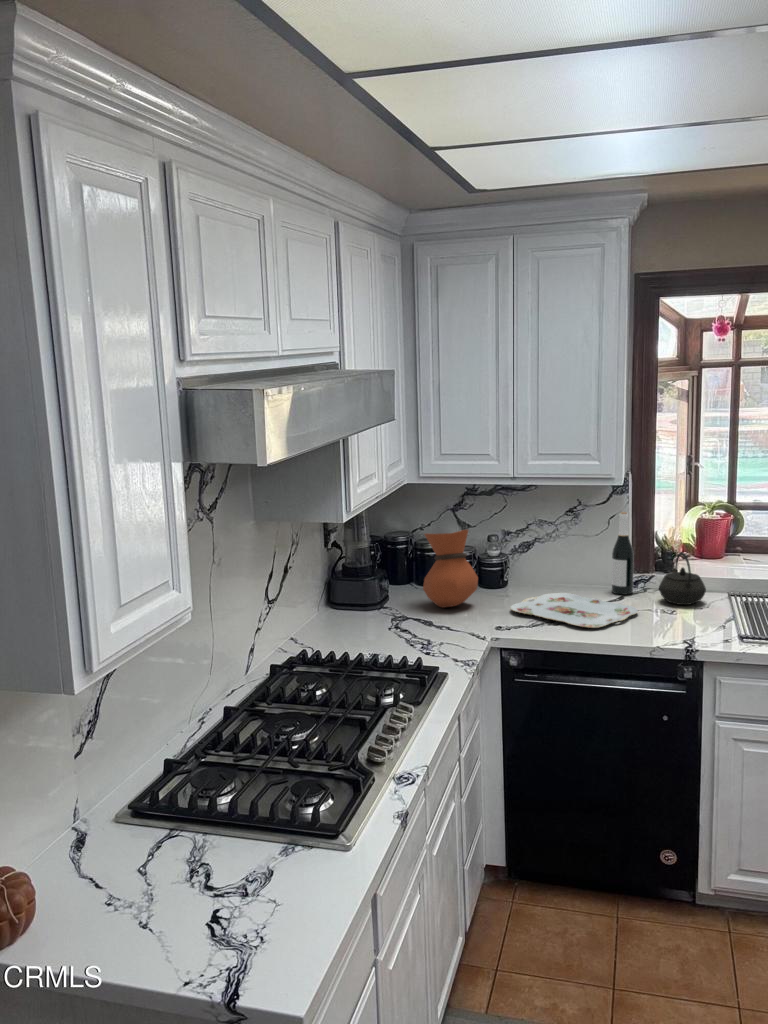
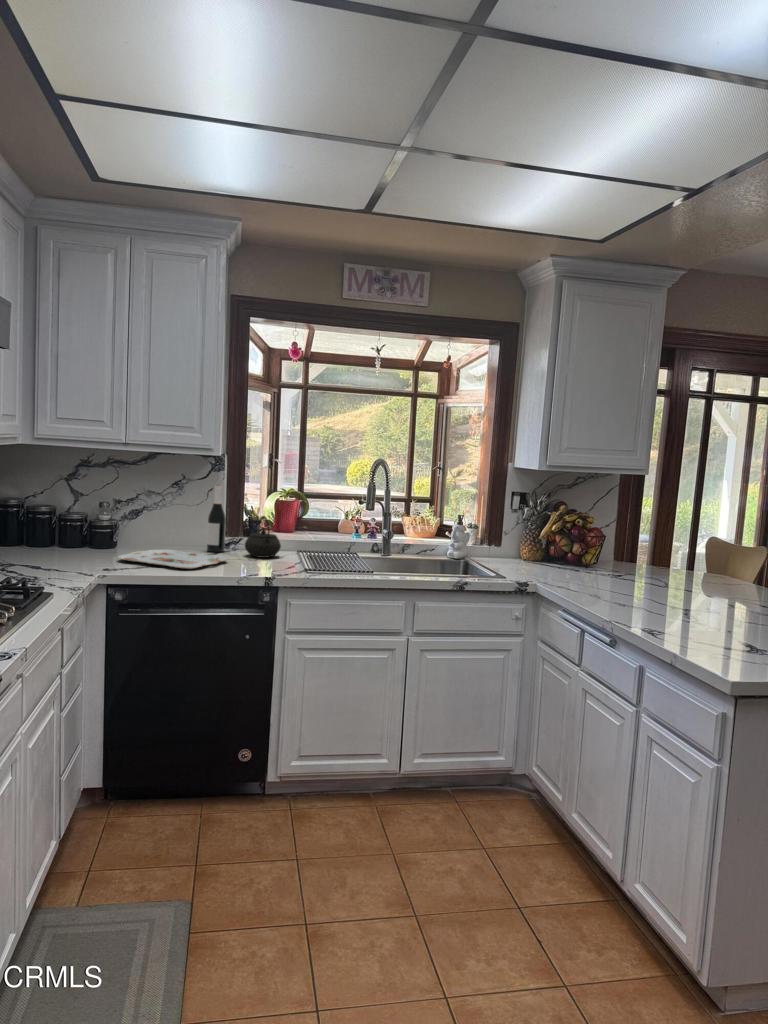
vase: present [423,530,478,608] -> none [35,489,89,558]

